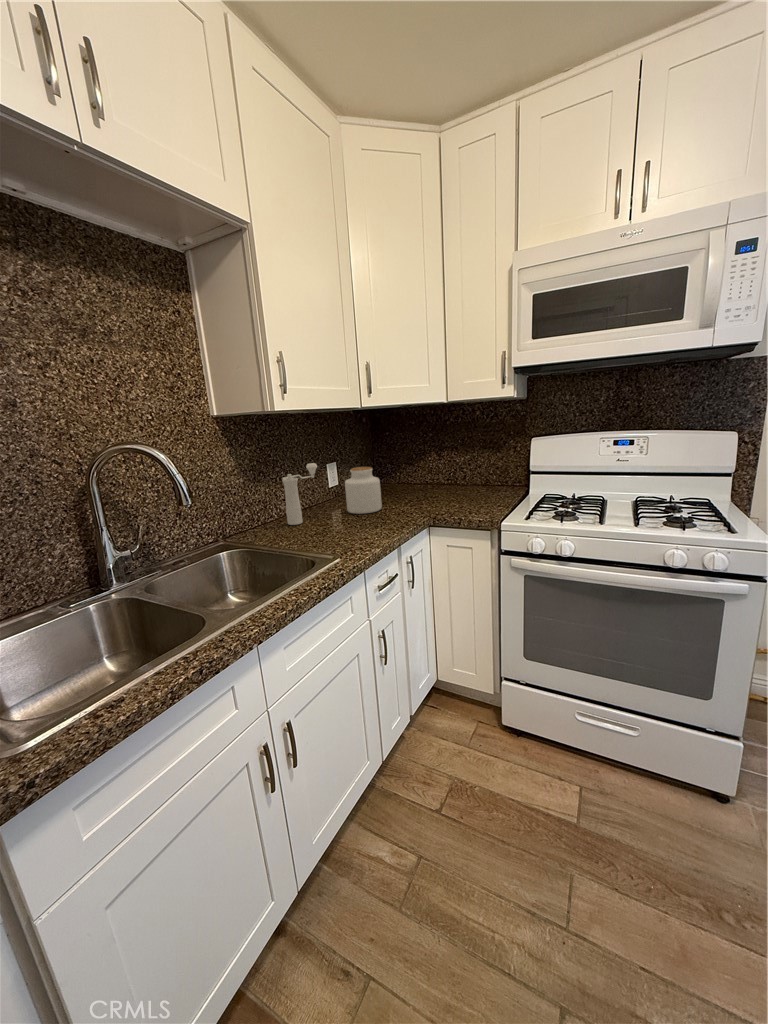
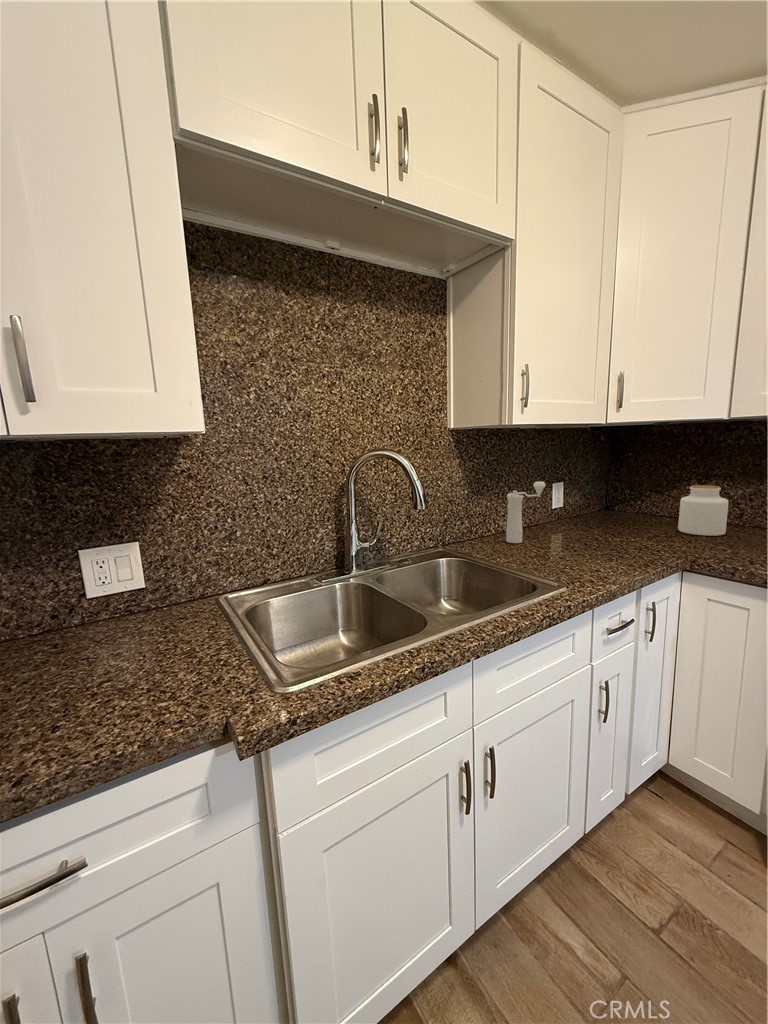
jar: present [345,467,382,514] -> present [678,485,729,536]

